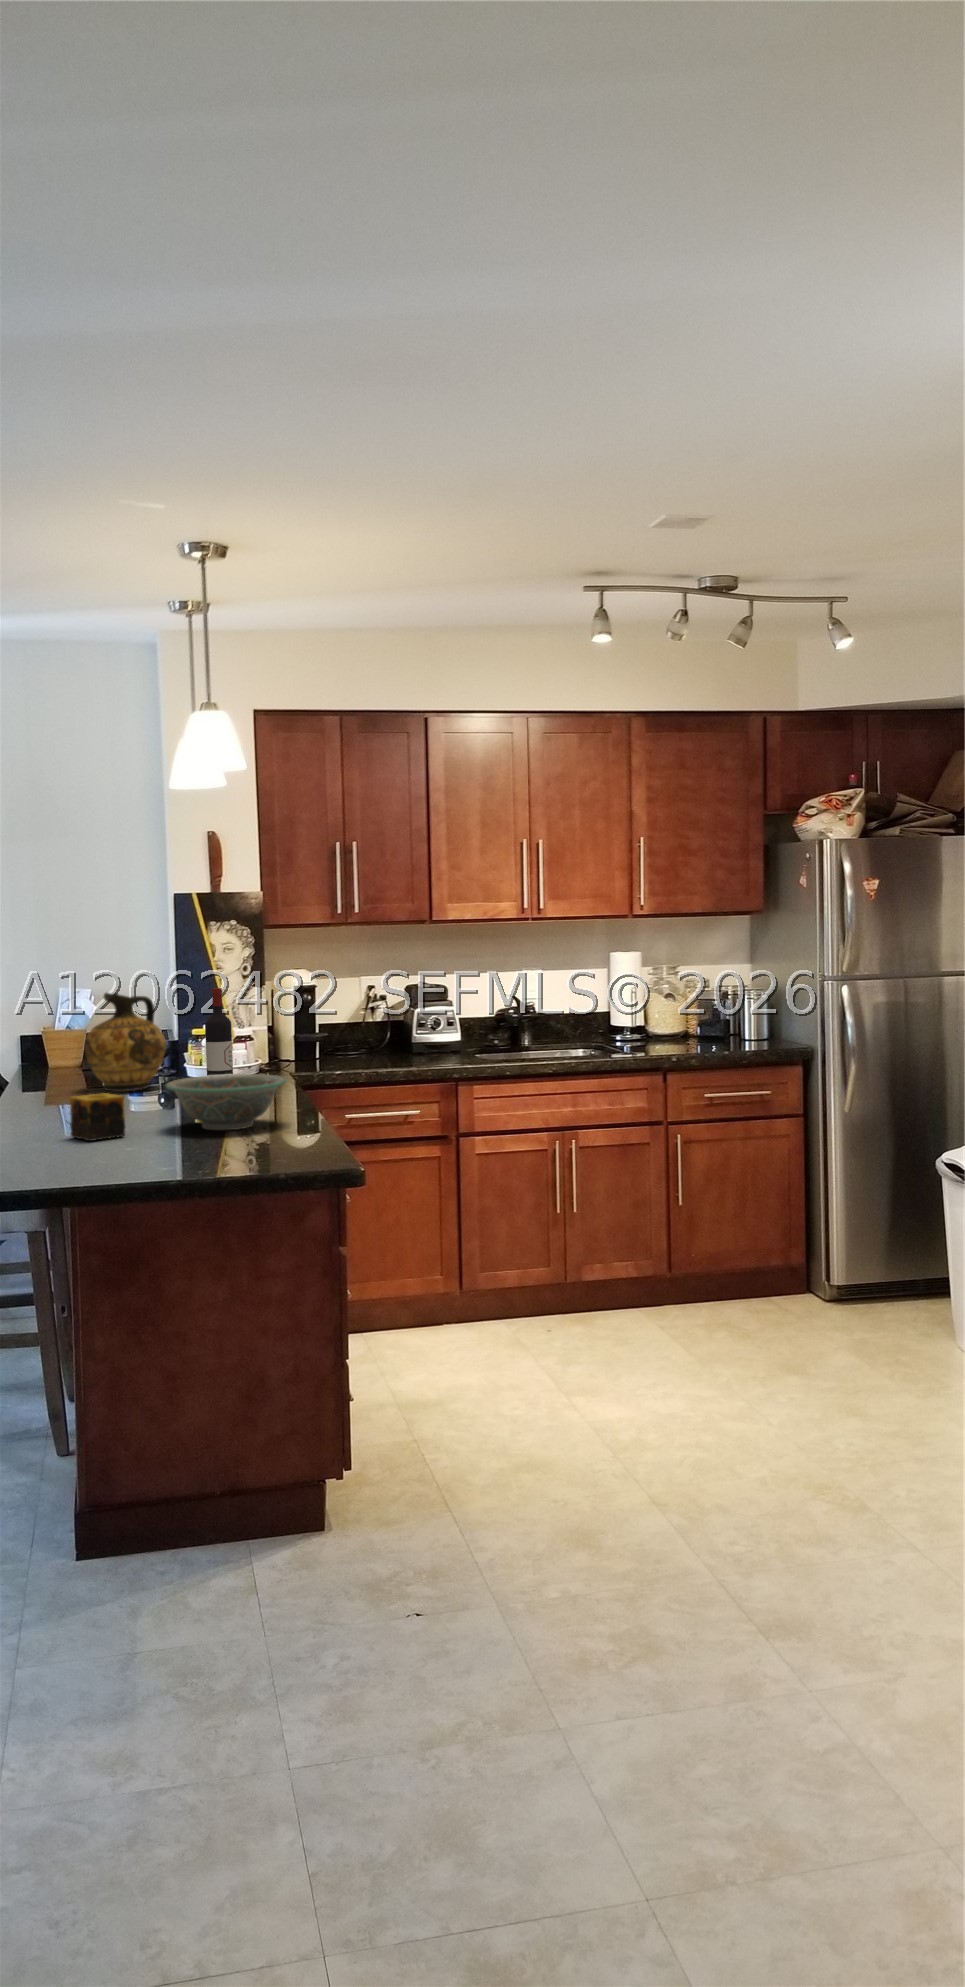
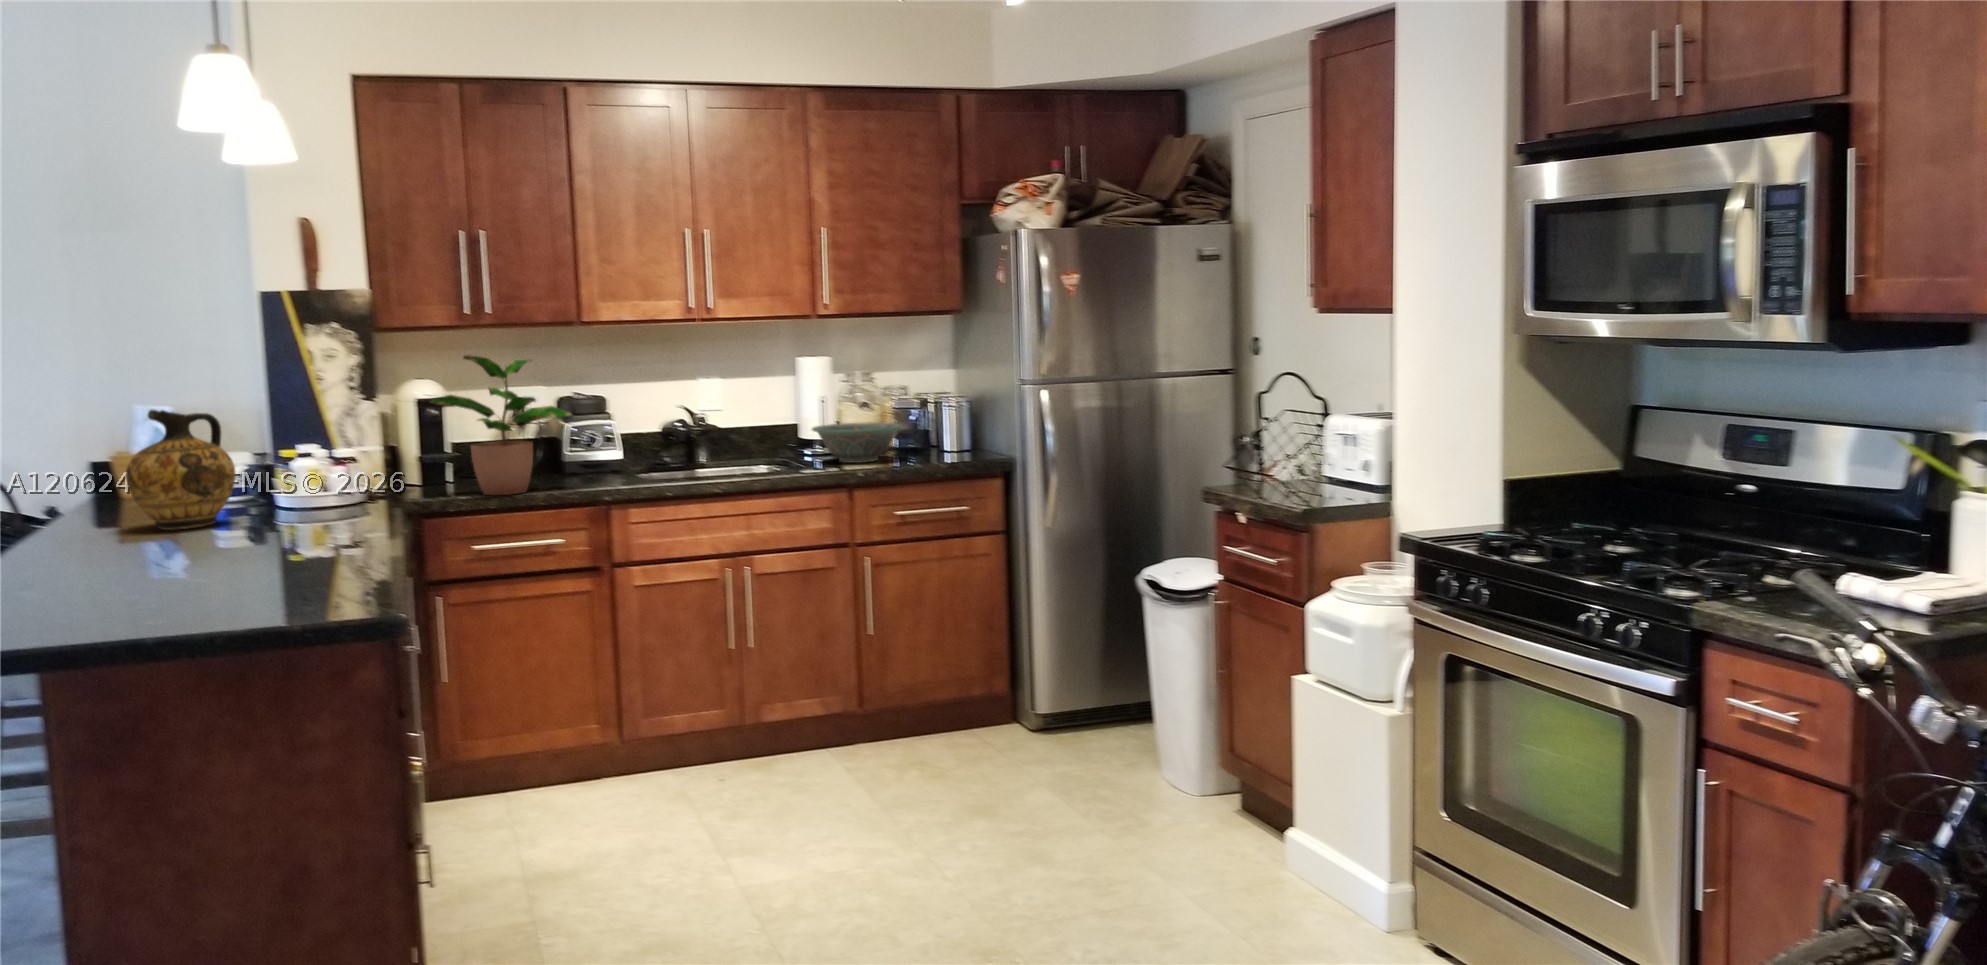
potted plant: none [308,949,428,1069] -> present [429,355,572,495]
wine bottle: present [205,988,233,1076] -> none [283,402,323,521]
decorative bowl: present [166,1074,286,1130] -> present [812,422,902,463]
candle: present [70,1093,125,1141] -> none [43,534,122,596]

